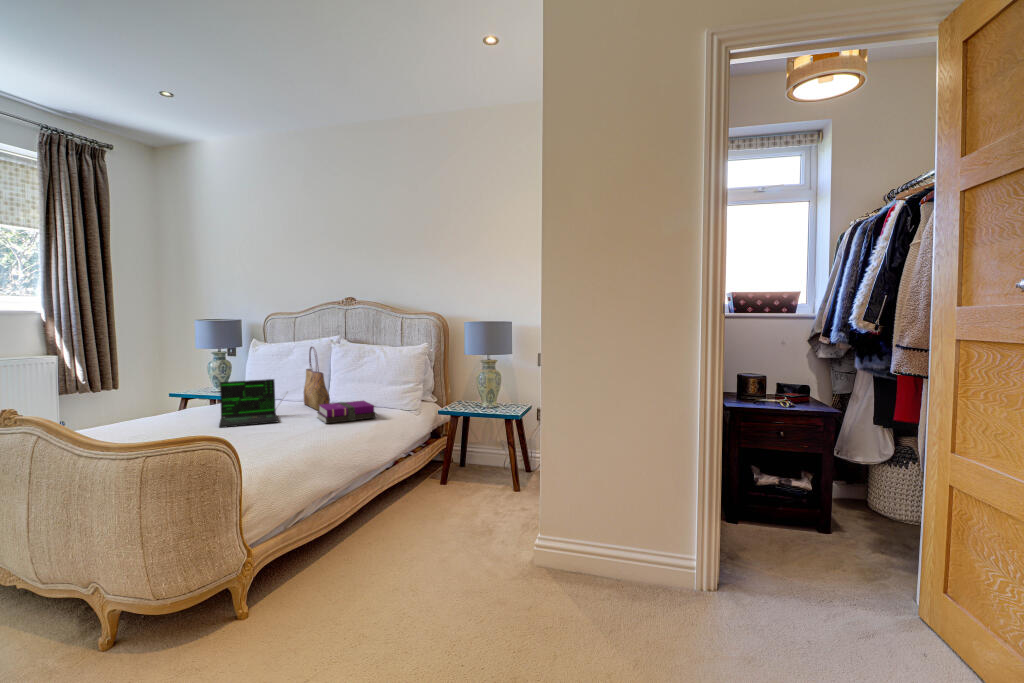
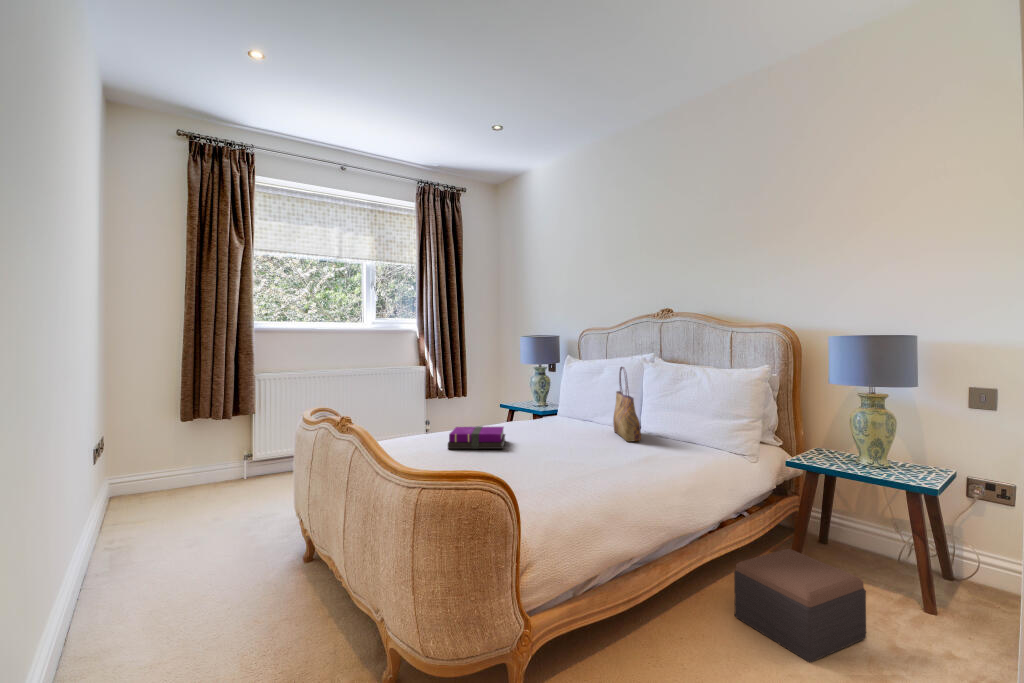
laptop: present [219,379,282,428] -> none [527,402,596,452]
notebook: present [317,401,376,424] -> present [448,426,505,449]
footstool: none [404,468,483,535] -> present [734,549,866,662]

